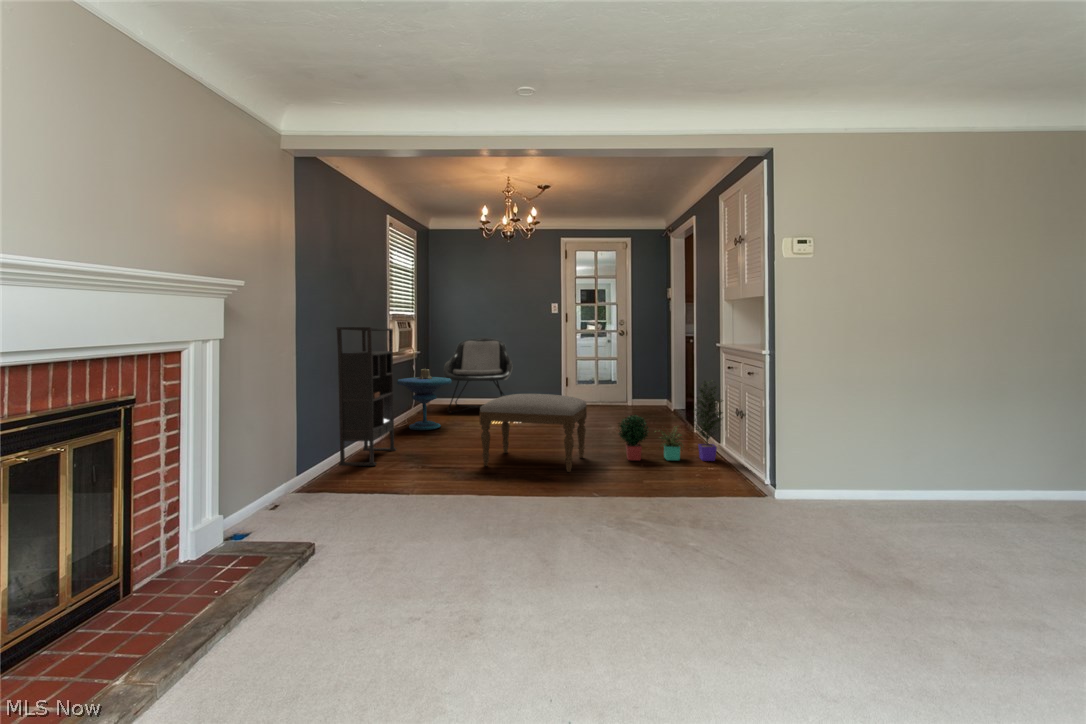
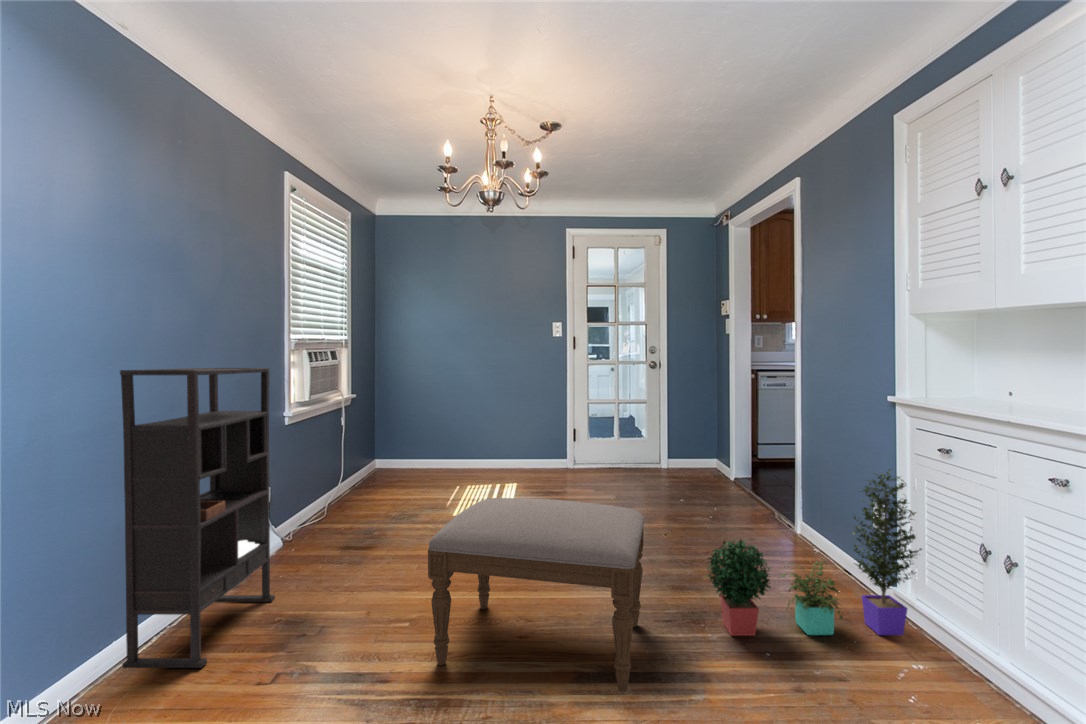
lounge chair: present [444,338,512,414] -> none [390,371,496,490]
side table: present [397,368,452,430] -> none [301,426,396,535]

